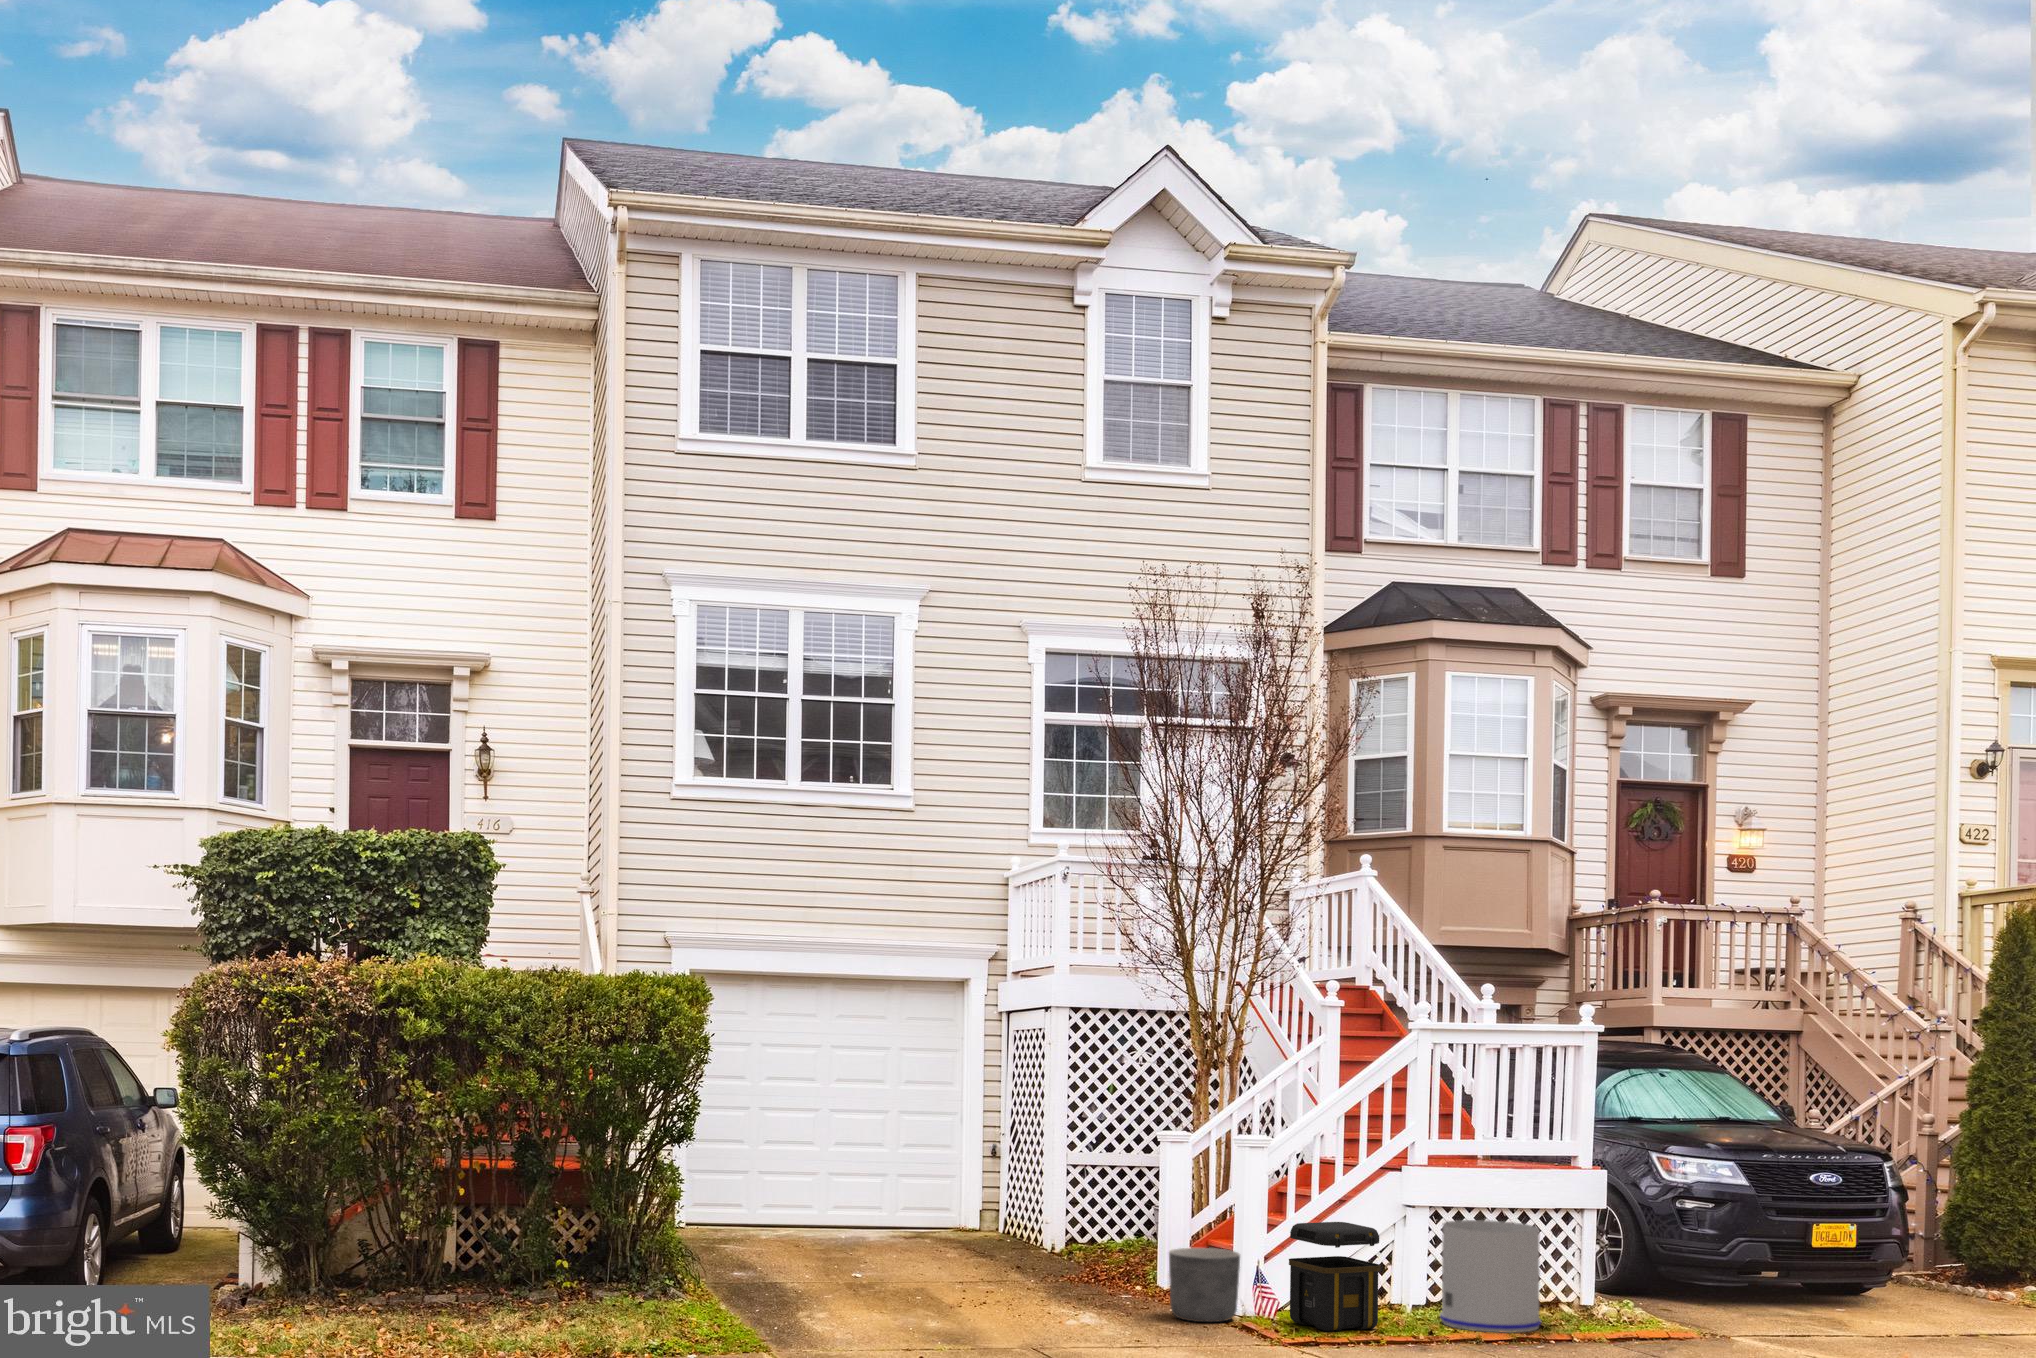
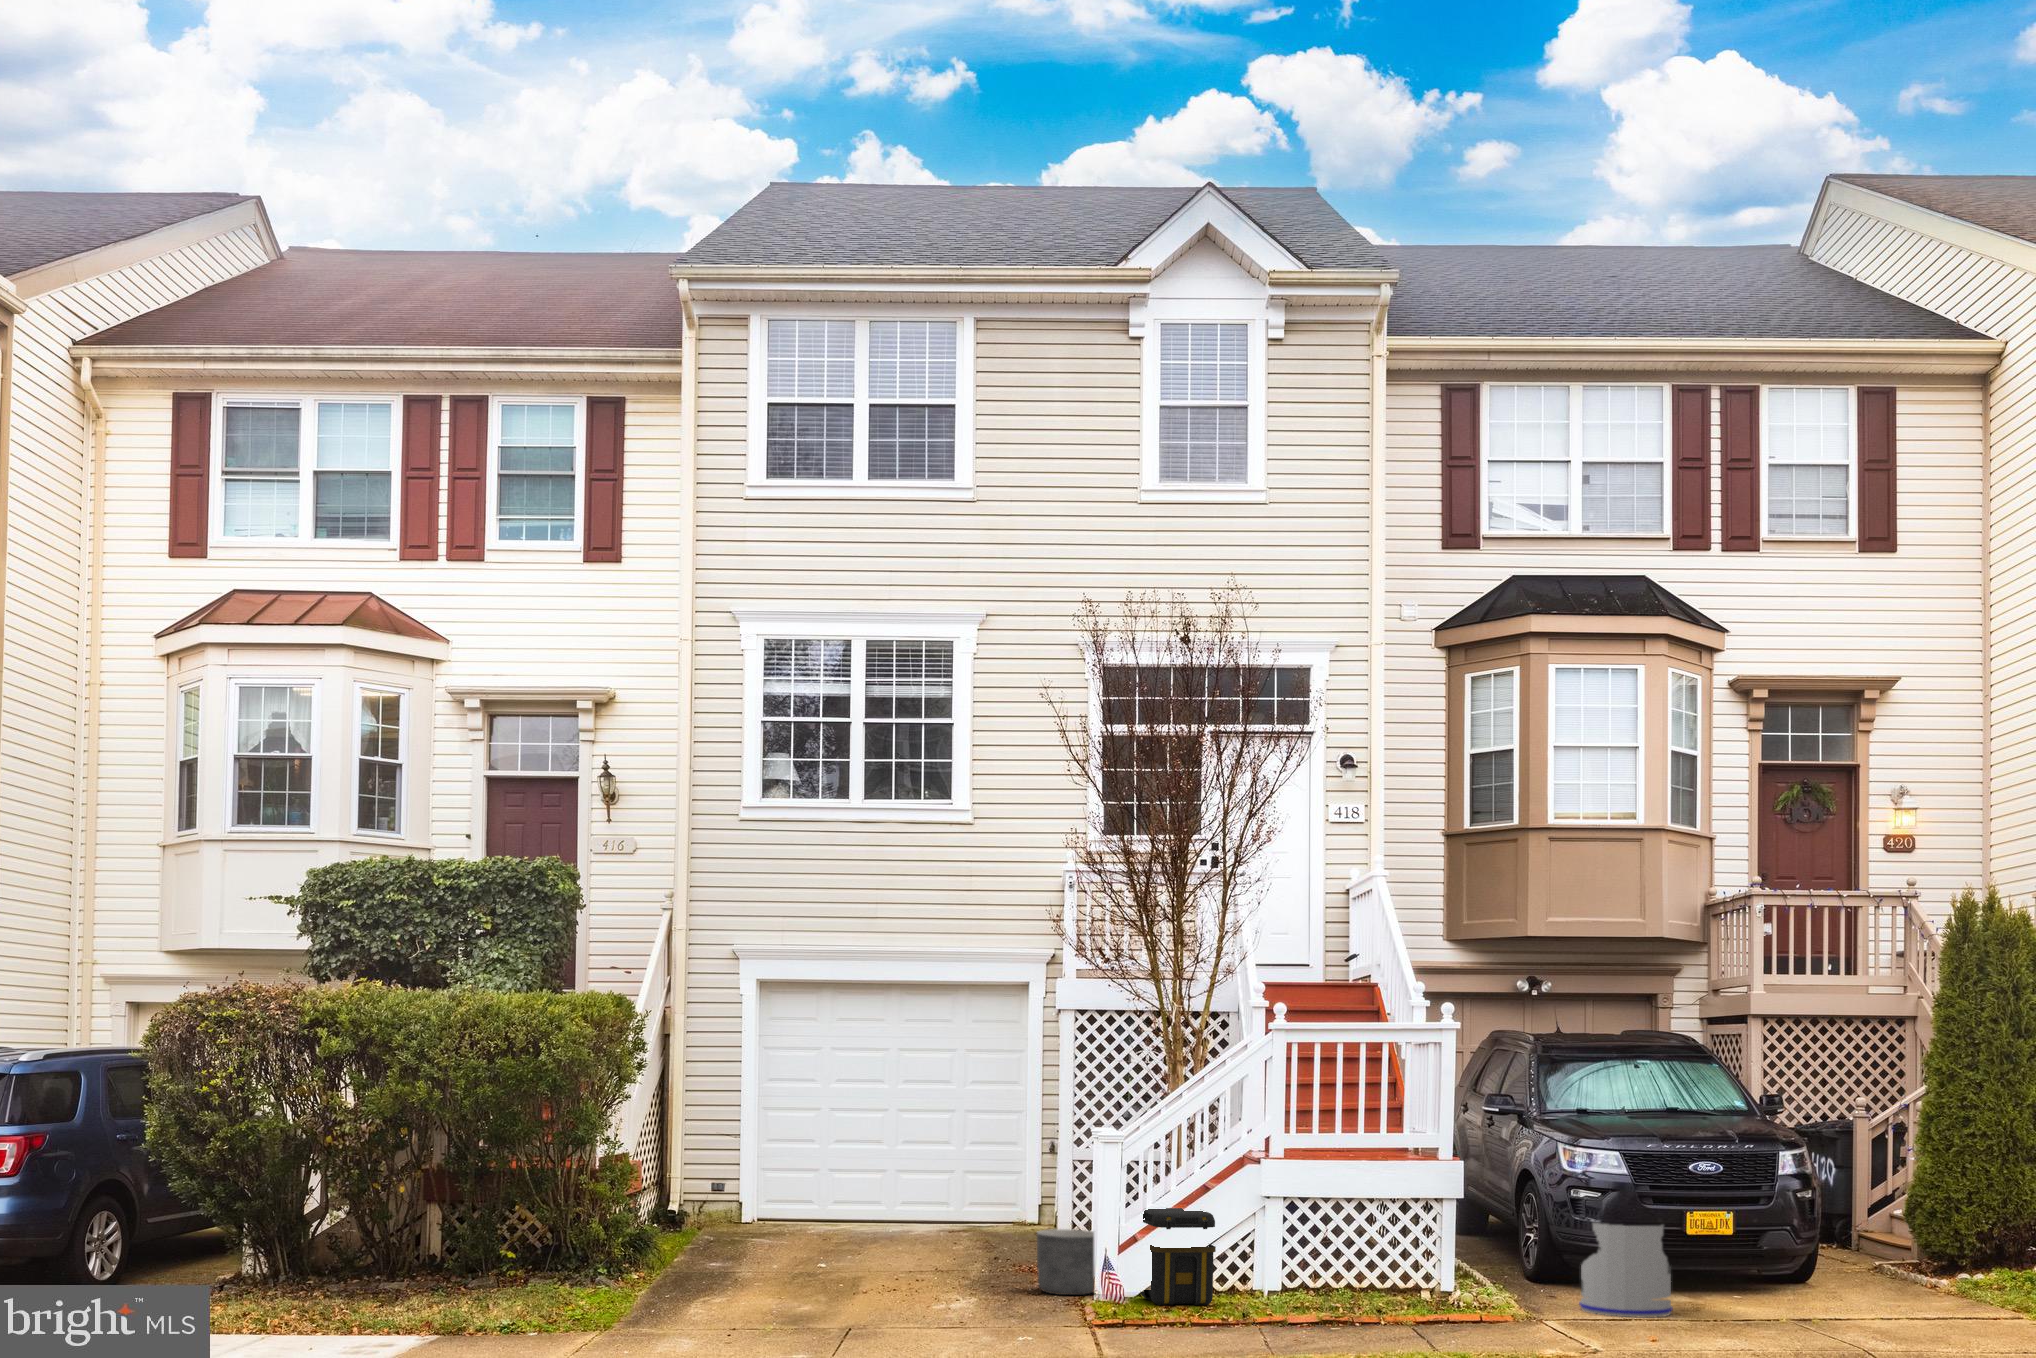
trash can: present [1440,1220,1541,1333] -> present [1579,1223,1673,1318]

